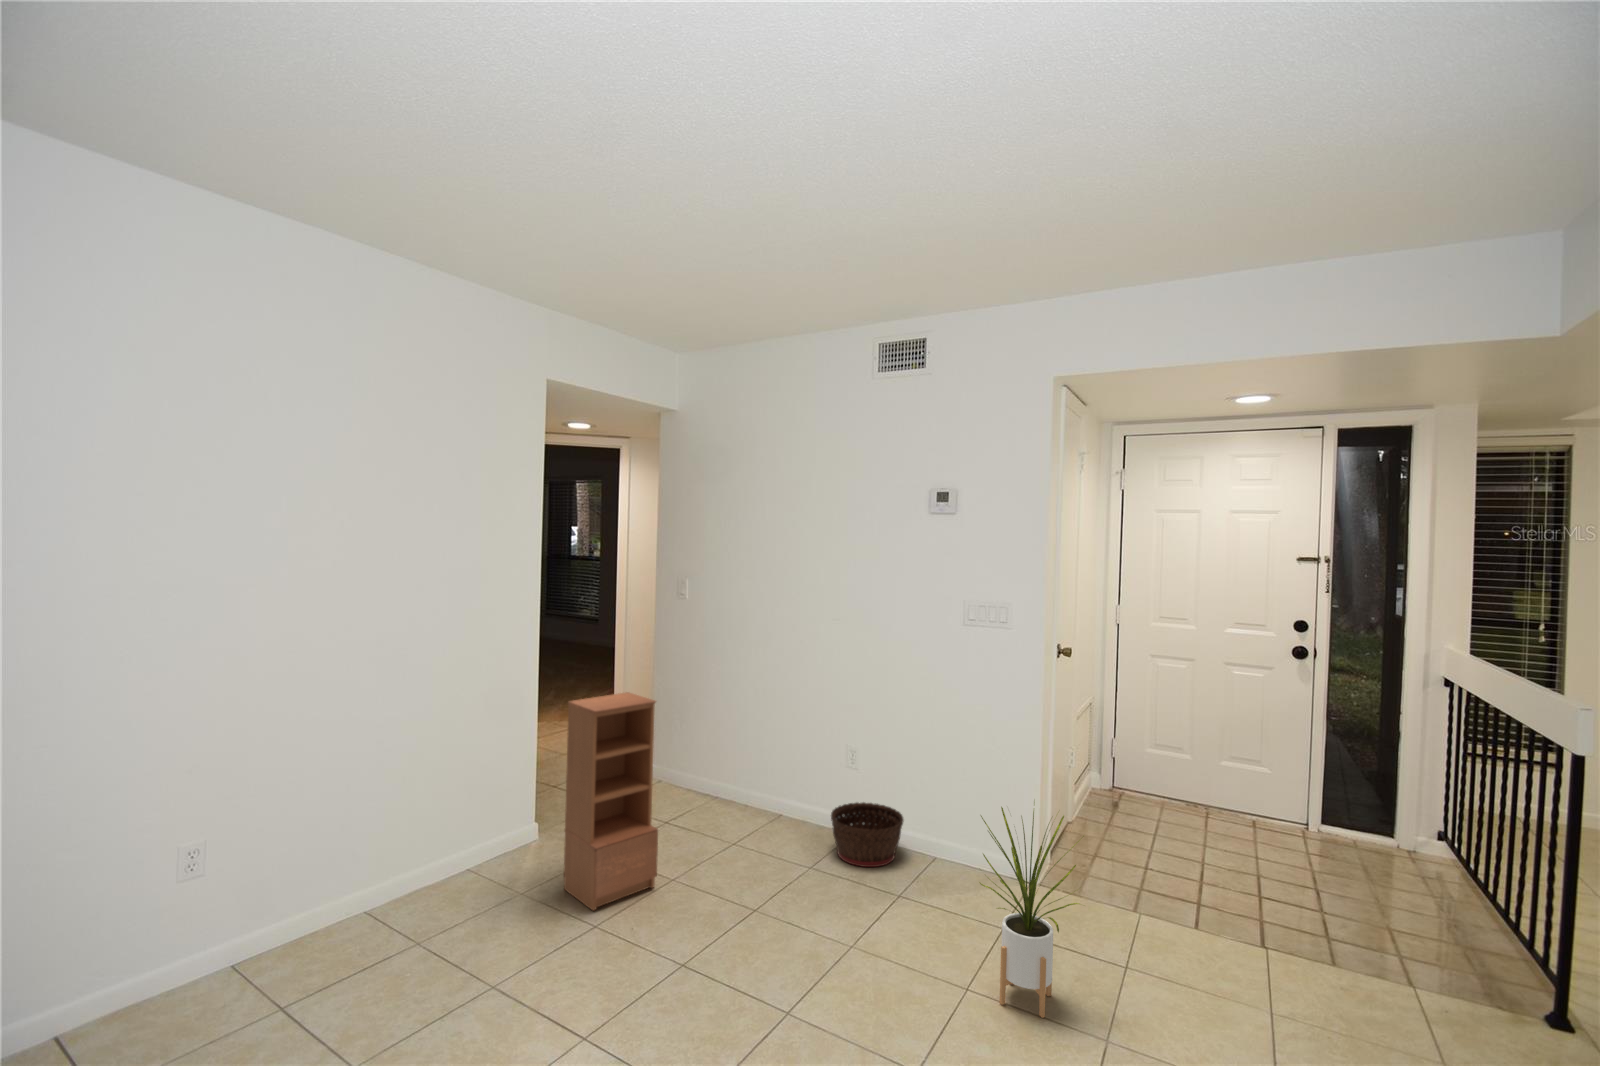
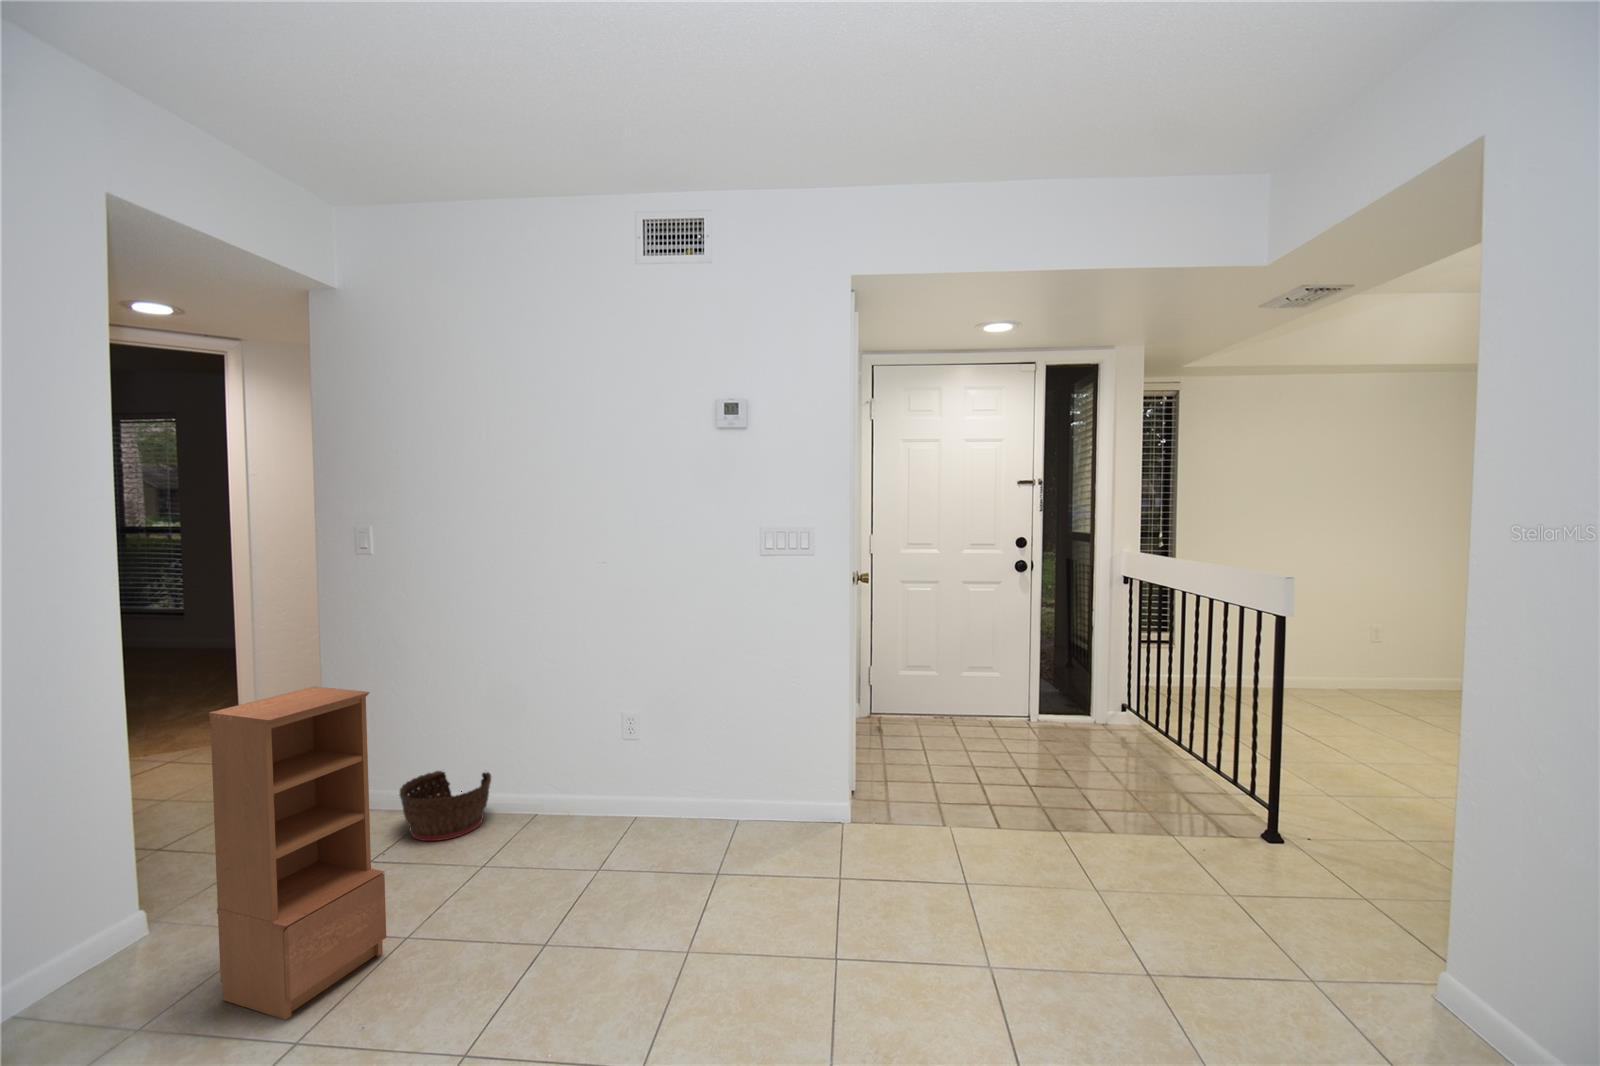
basket: present [831,802,904,867] -> present [399,771,491,841]
house plant: present [979,802,1084,1018] -> none [839,733,957,971]

